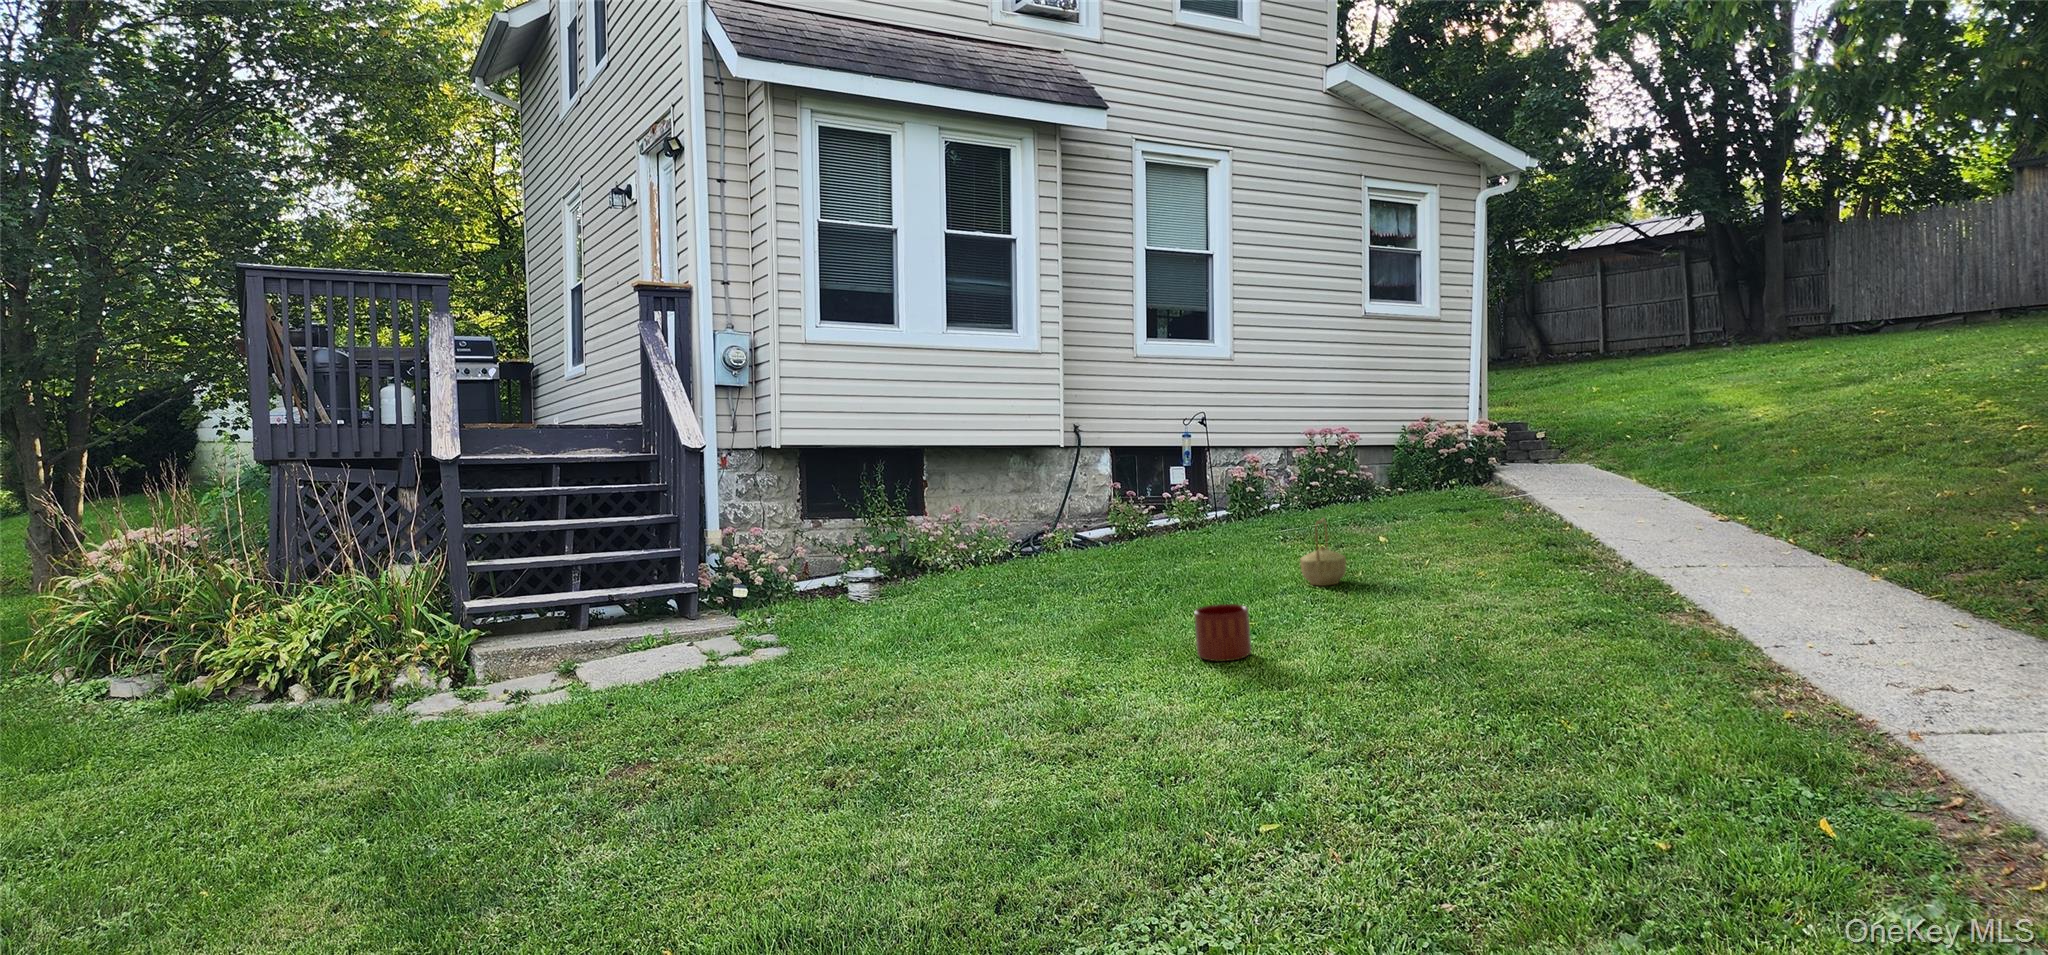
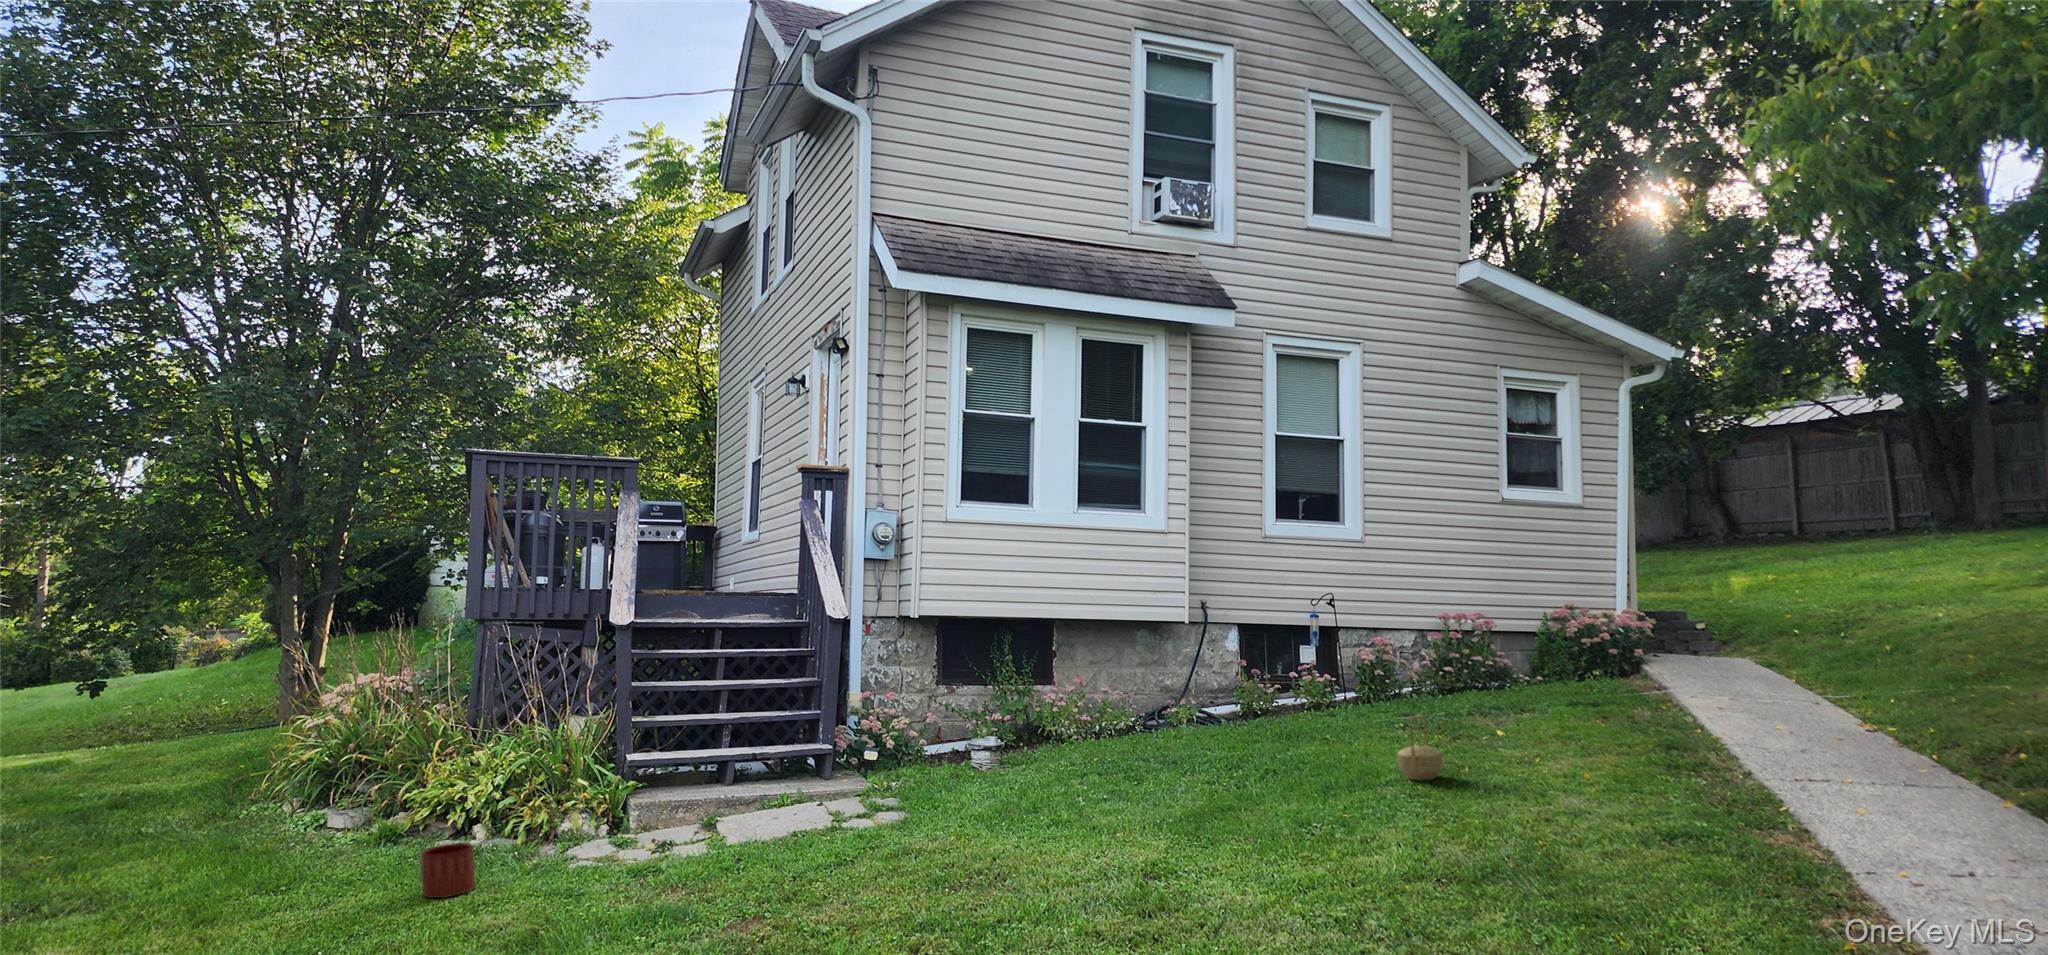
planter: present [1194,604,1251,661] -> present [420,843,475,898]

